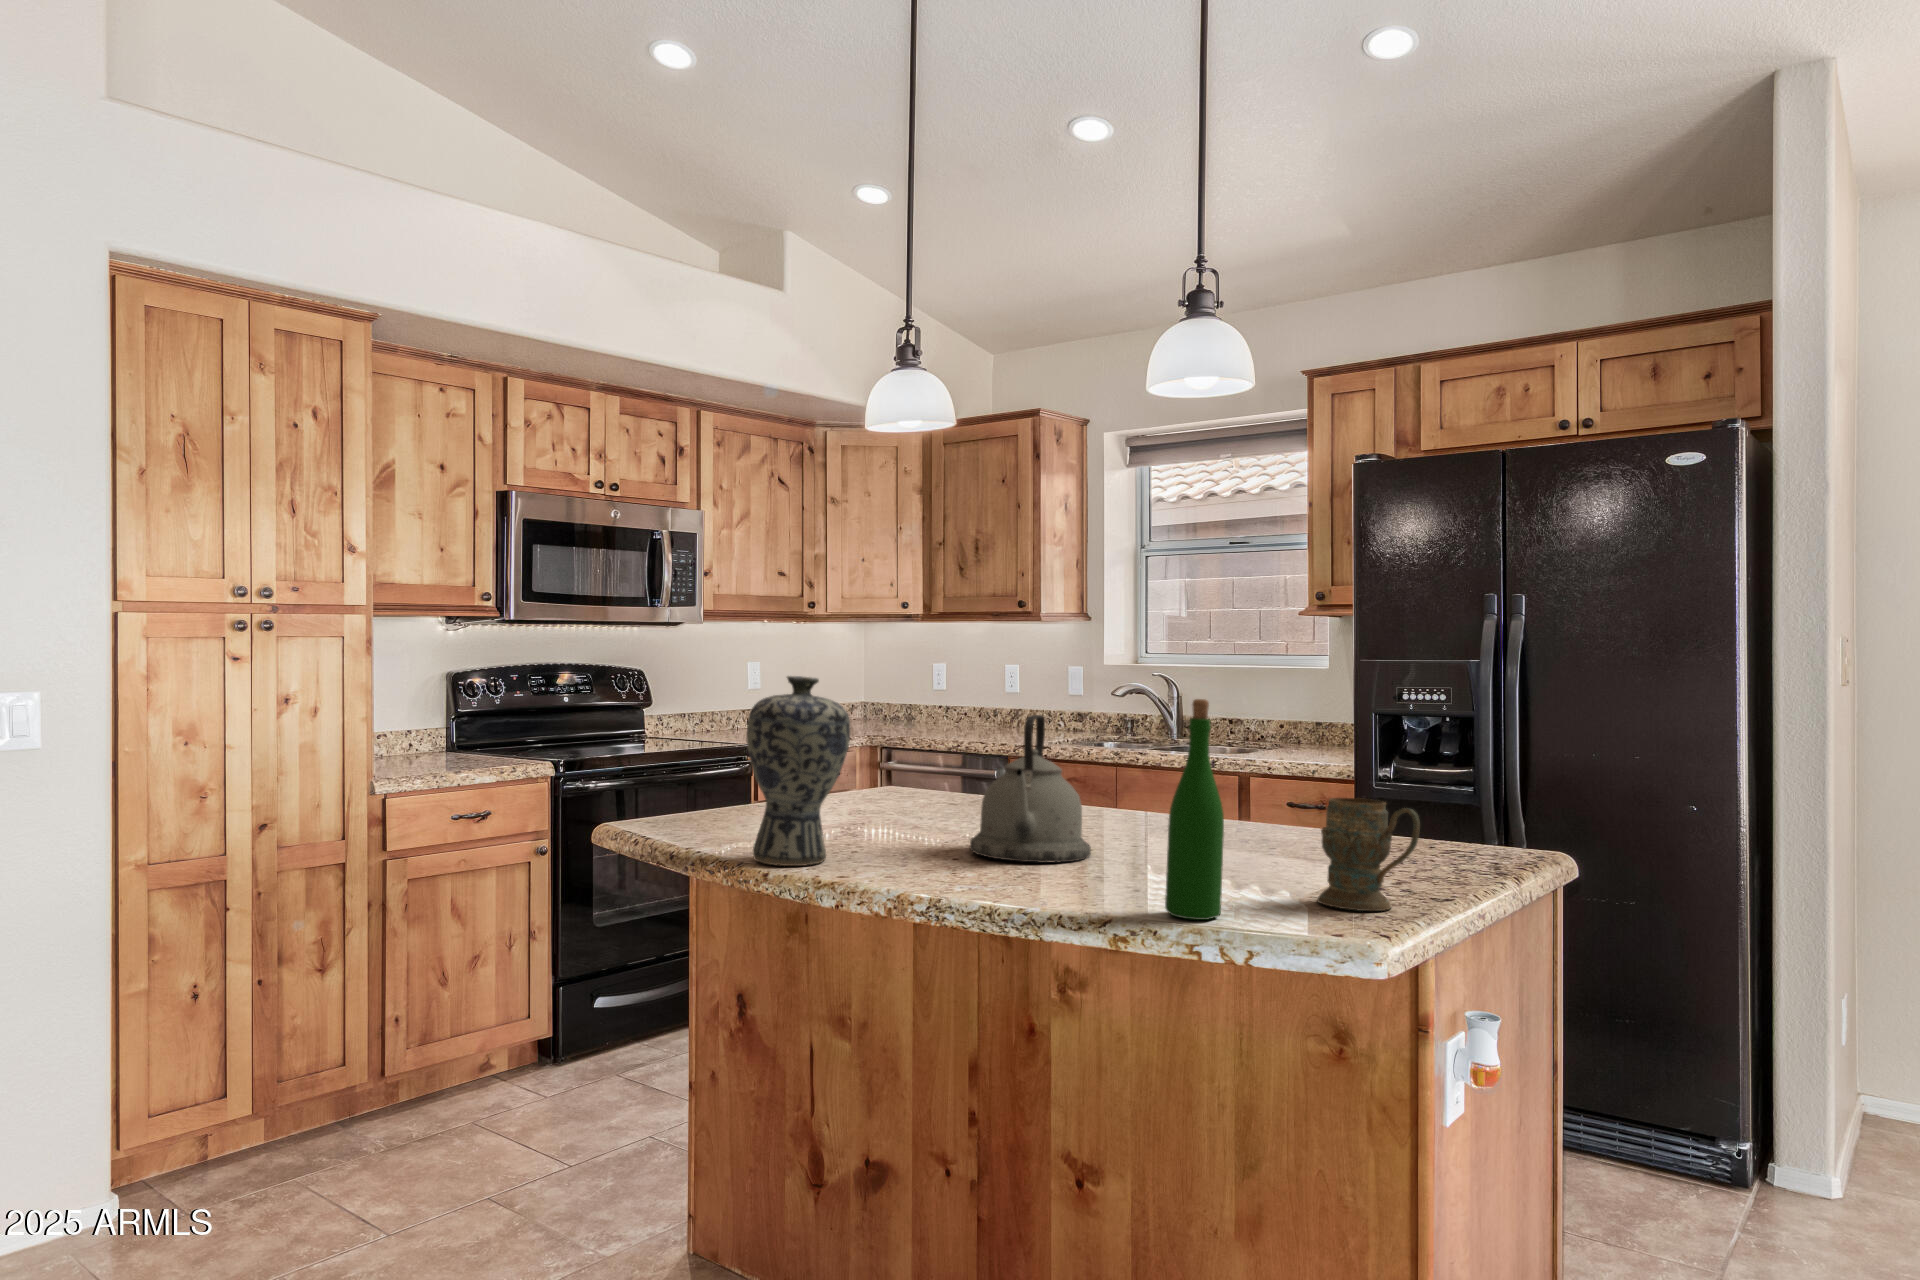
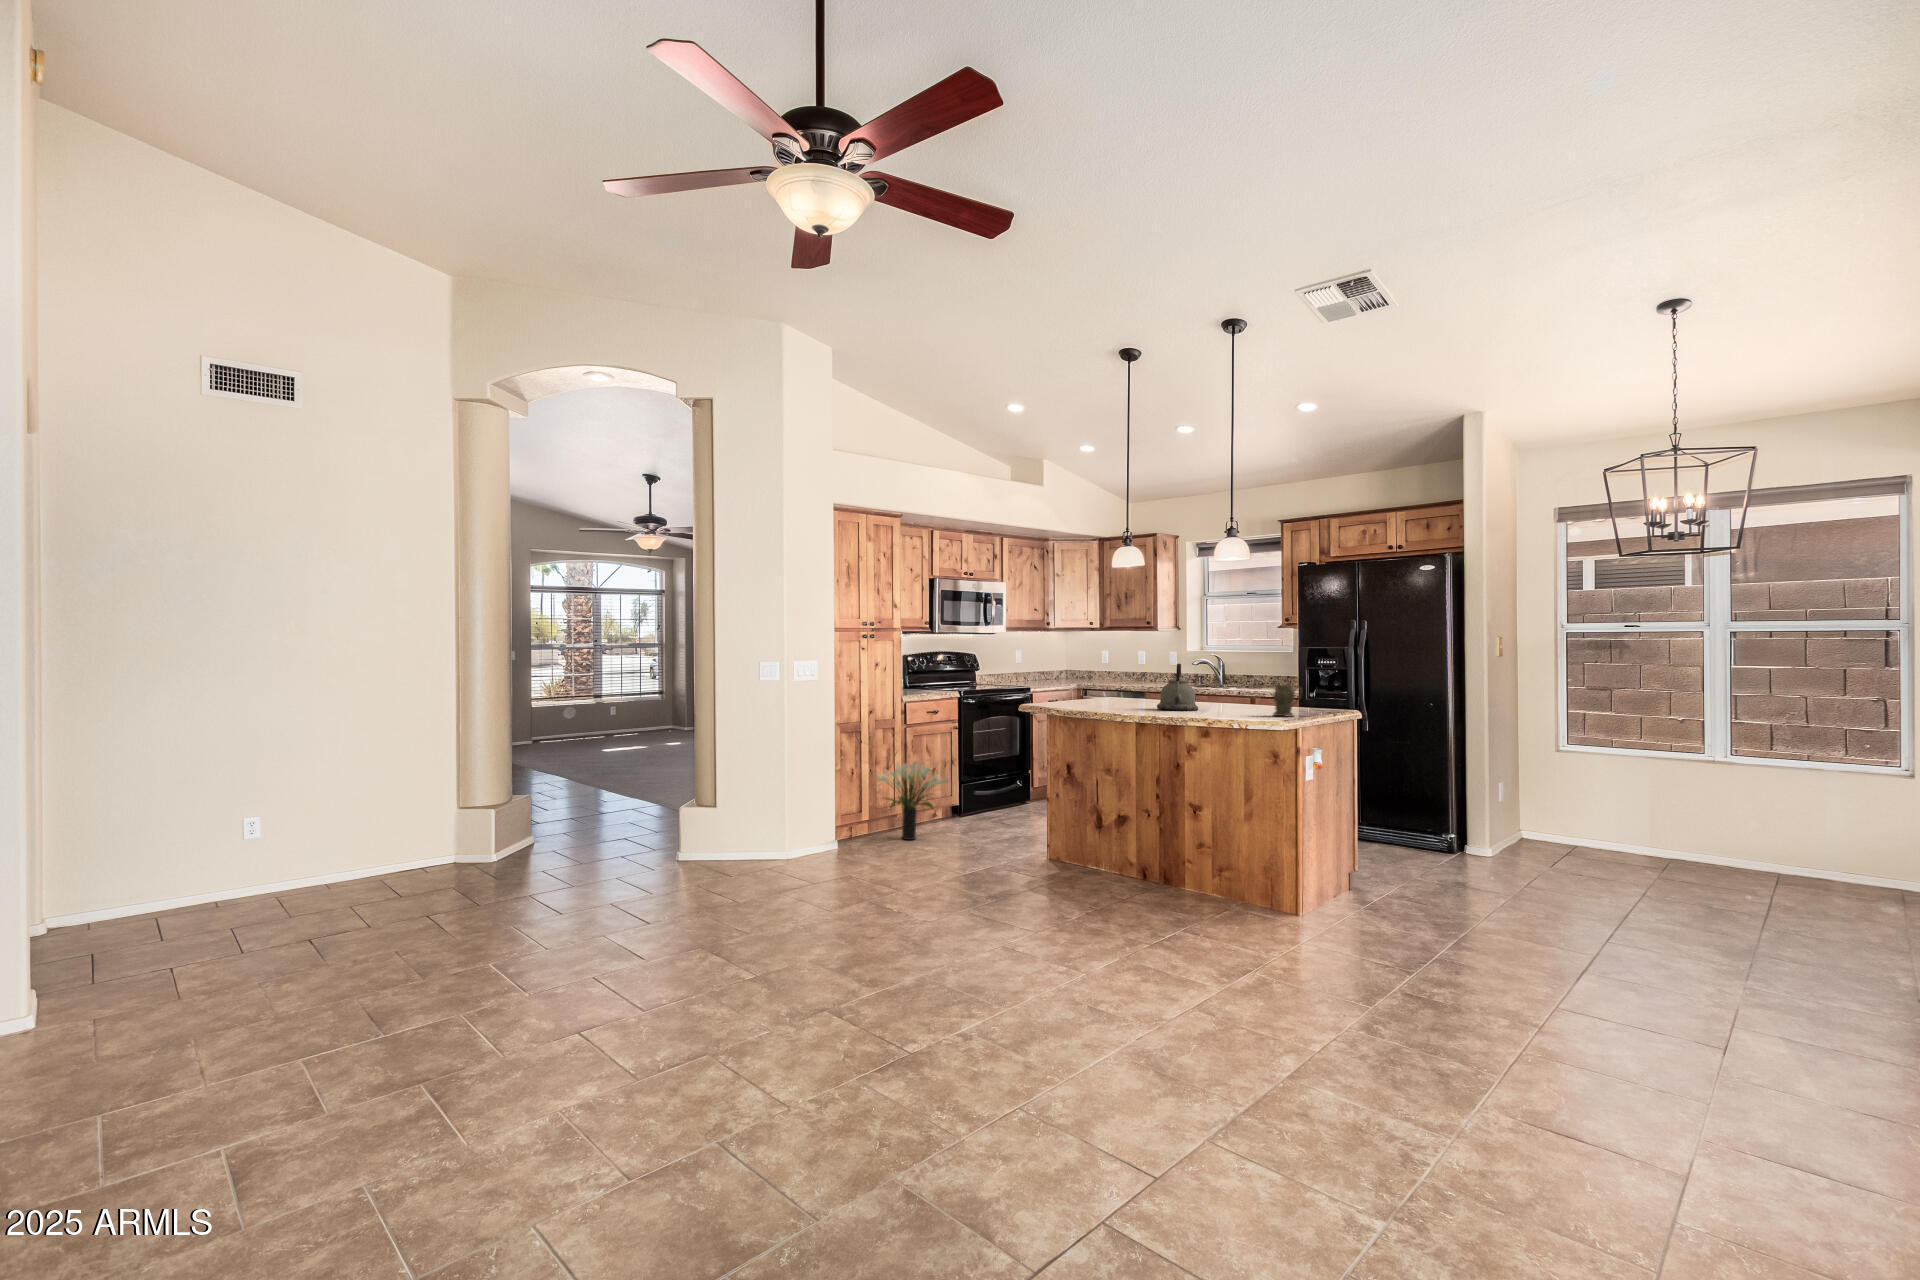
vase: present [746,676,850,866] -> none [1087,650,1120,710]
wine bottle: present [1165,699,1224,920] -> none [1227,655,1244,717]
potted plant: none [241,964,453,1184] -> present [877,762,947,840]

